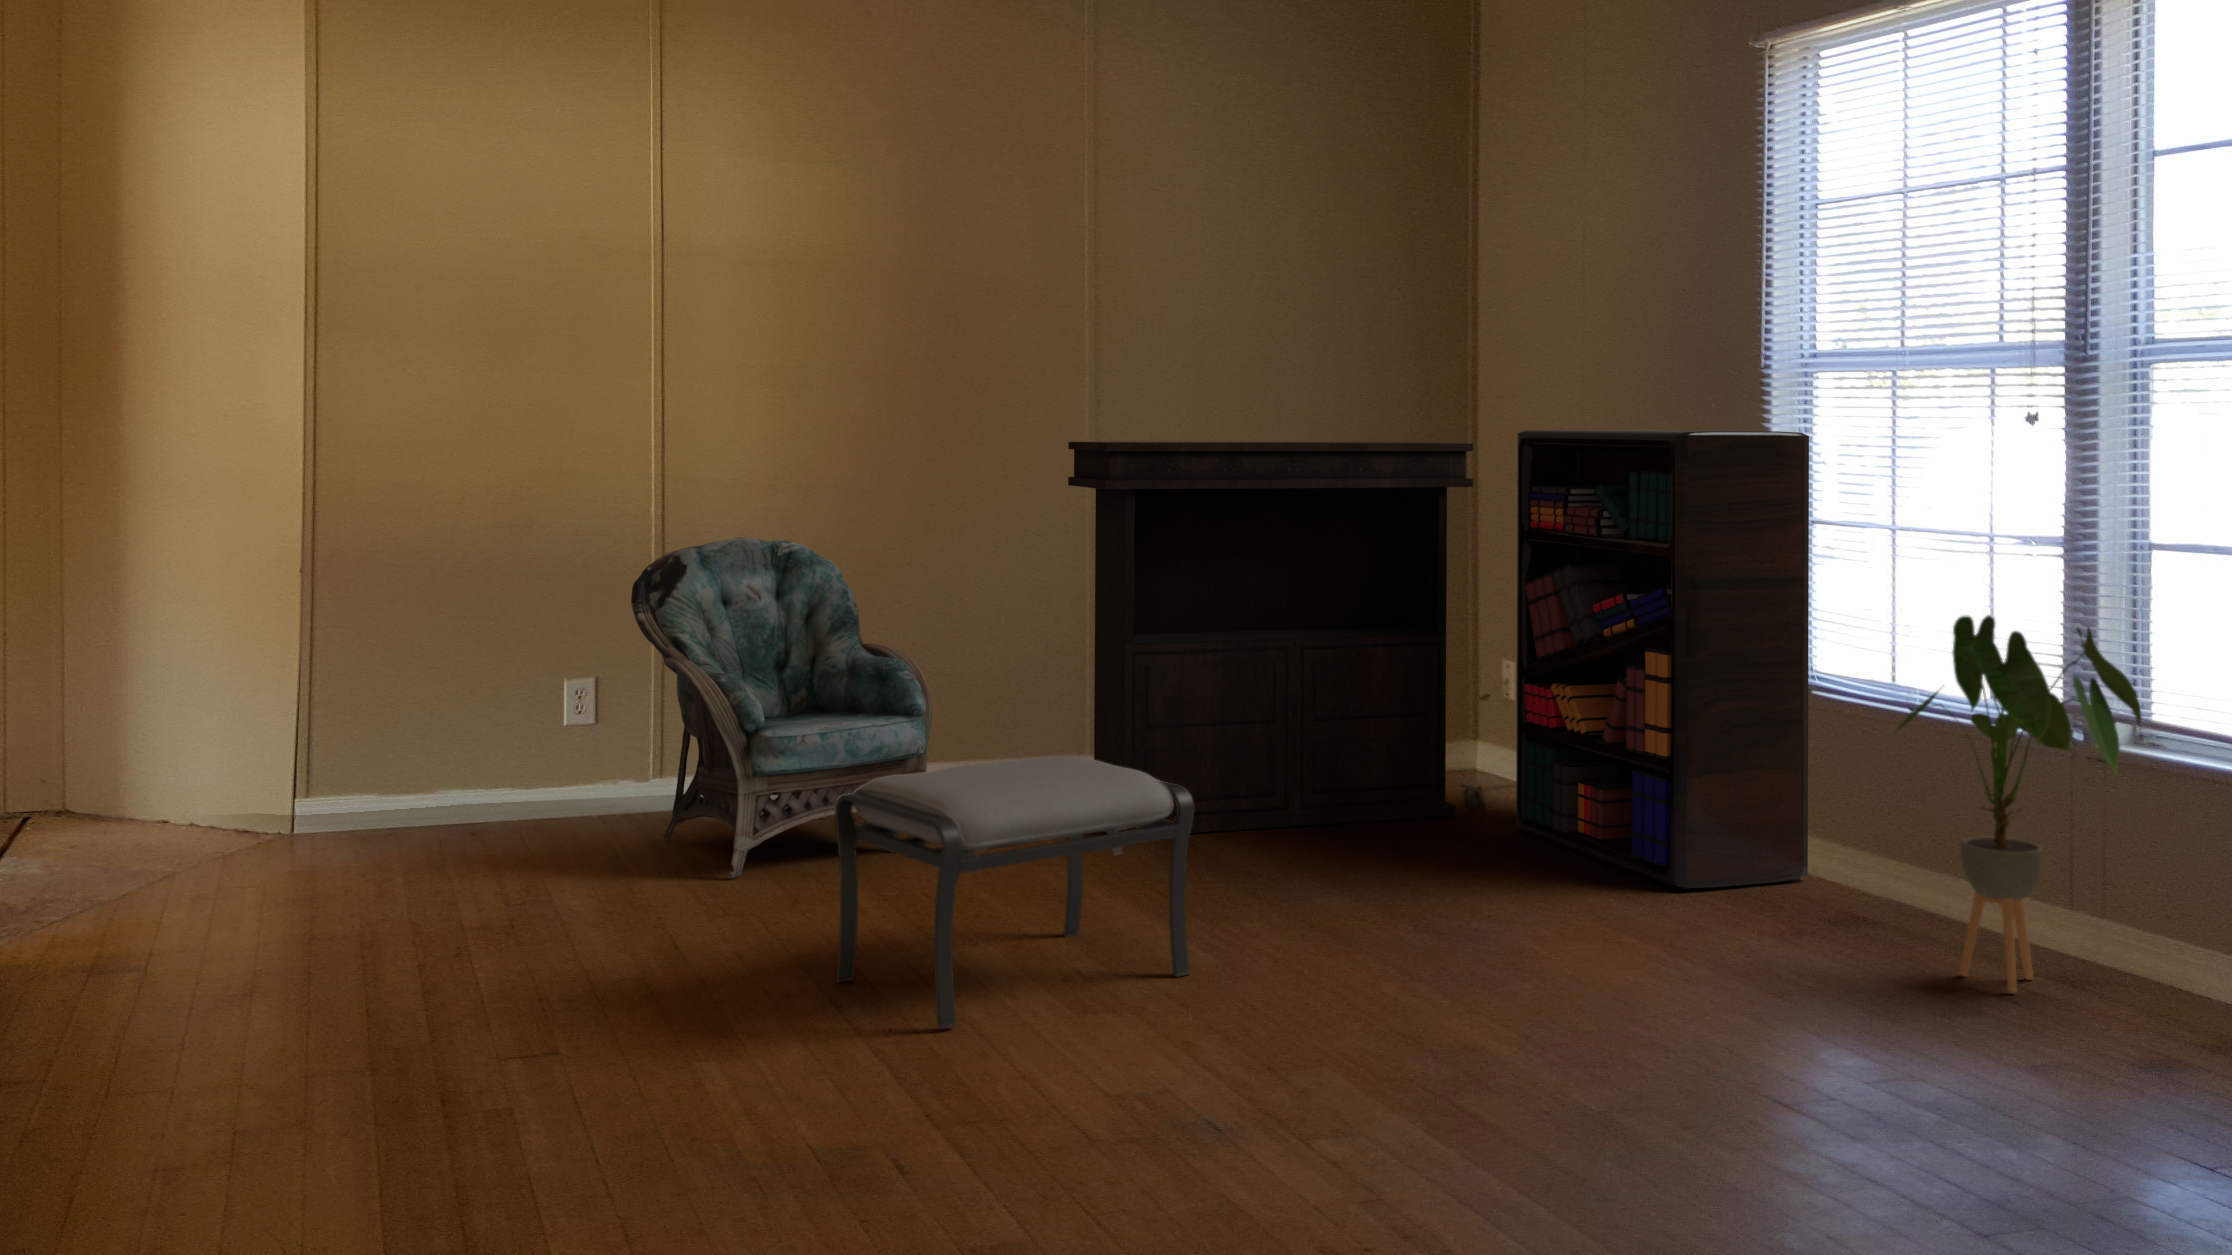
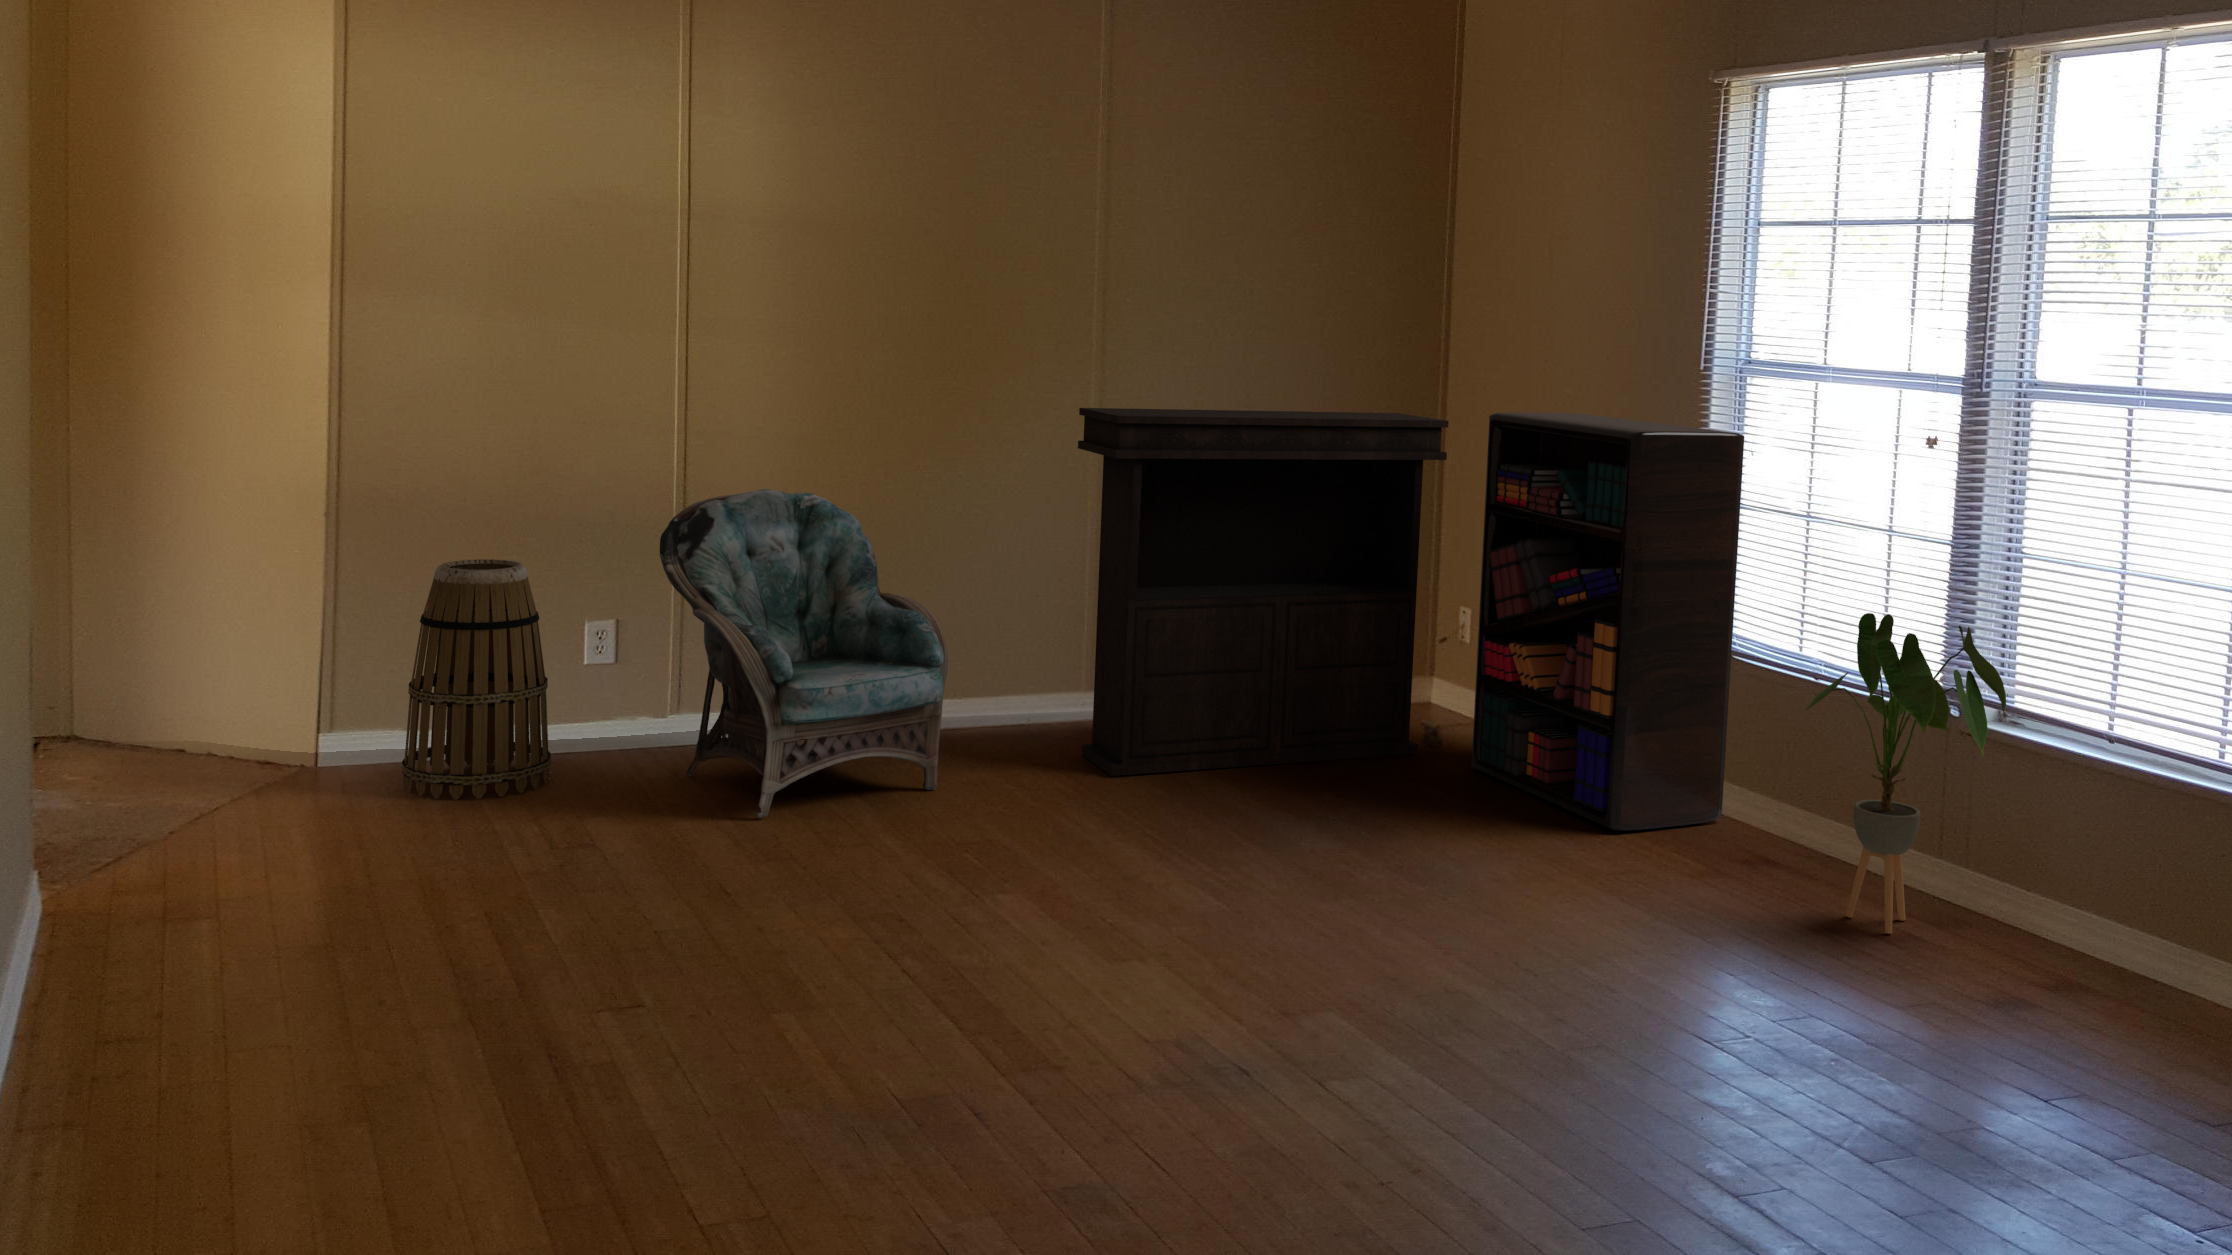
basket: none [375,613,525,861] -> present [402,559,551,799]
ottoman: present [834,756,1193,1029] -> none [873,721,1203,978]

